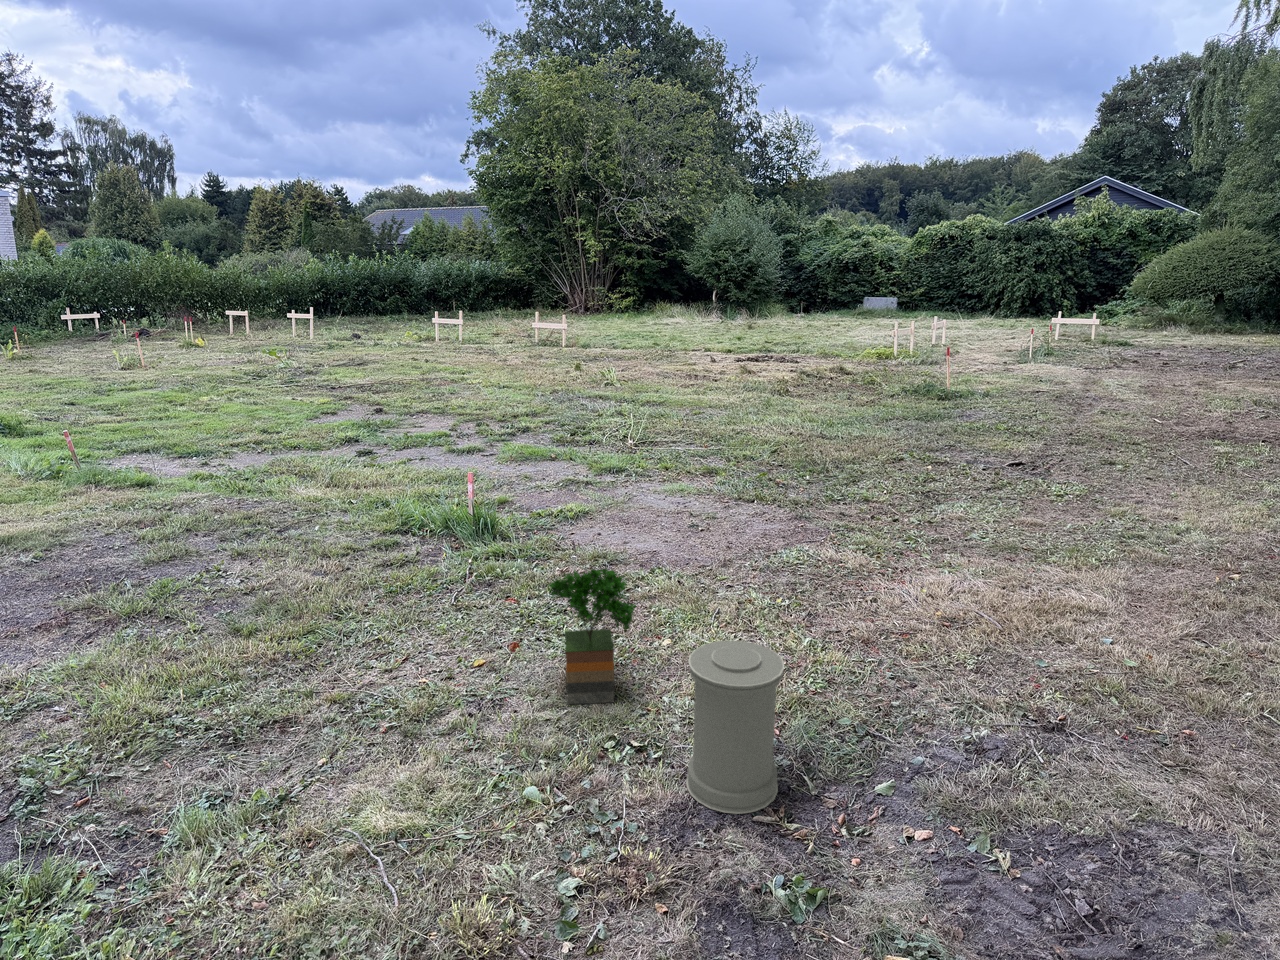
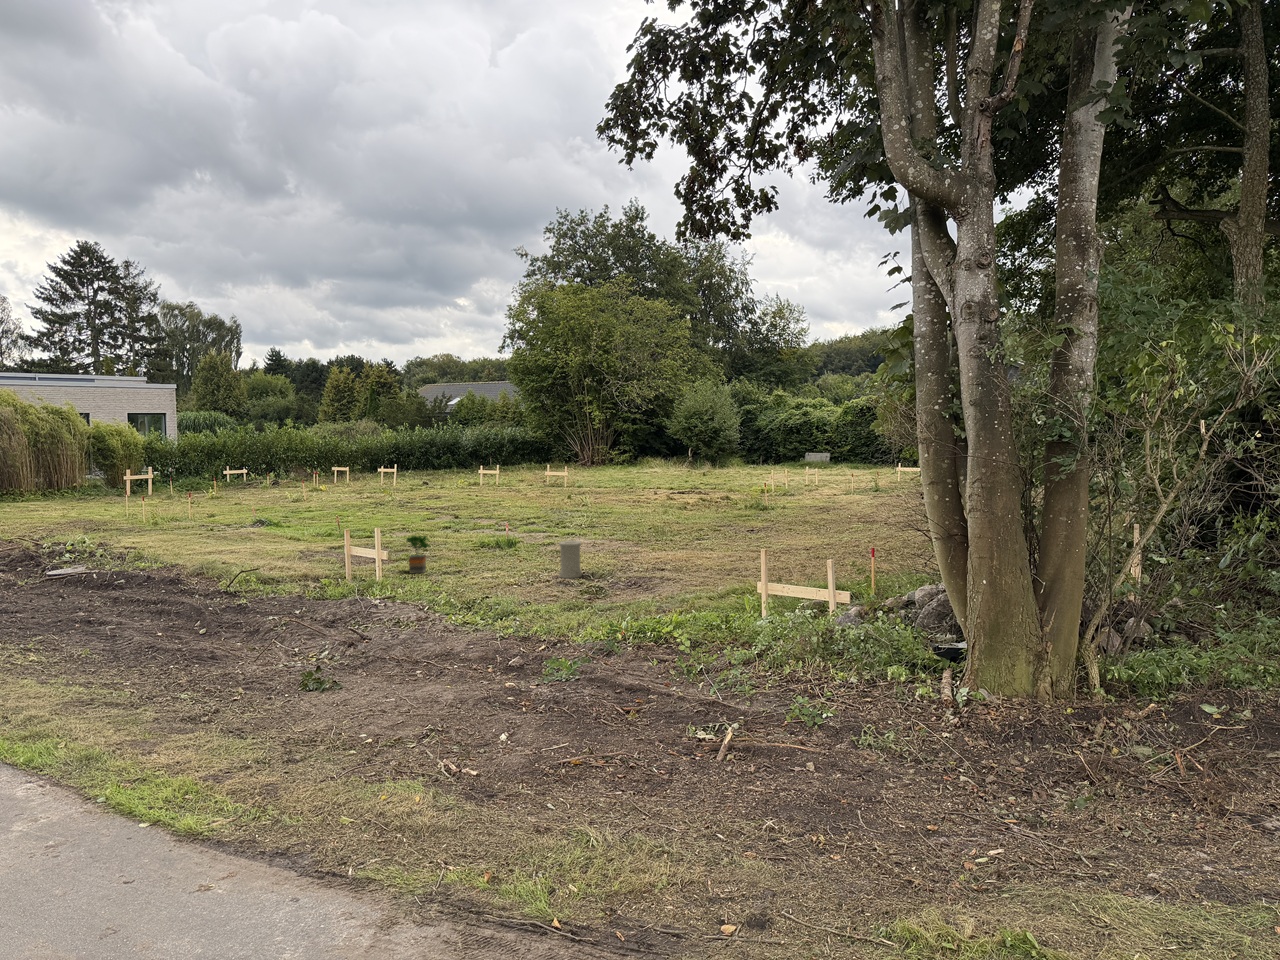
potted tree: present [548,568,636,704] -> present [407,536,430,573]

